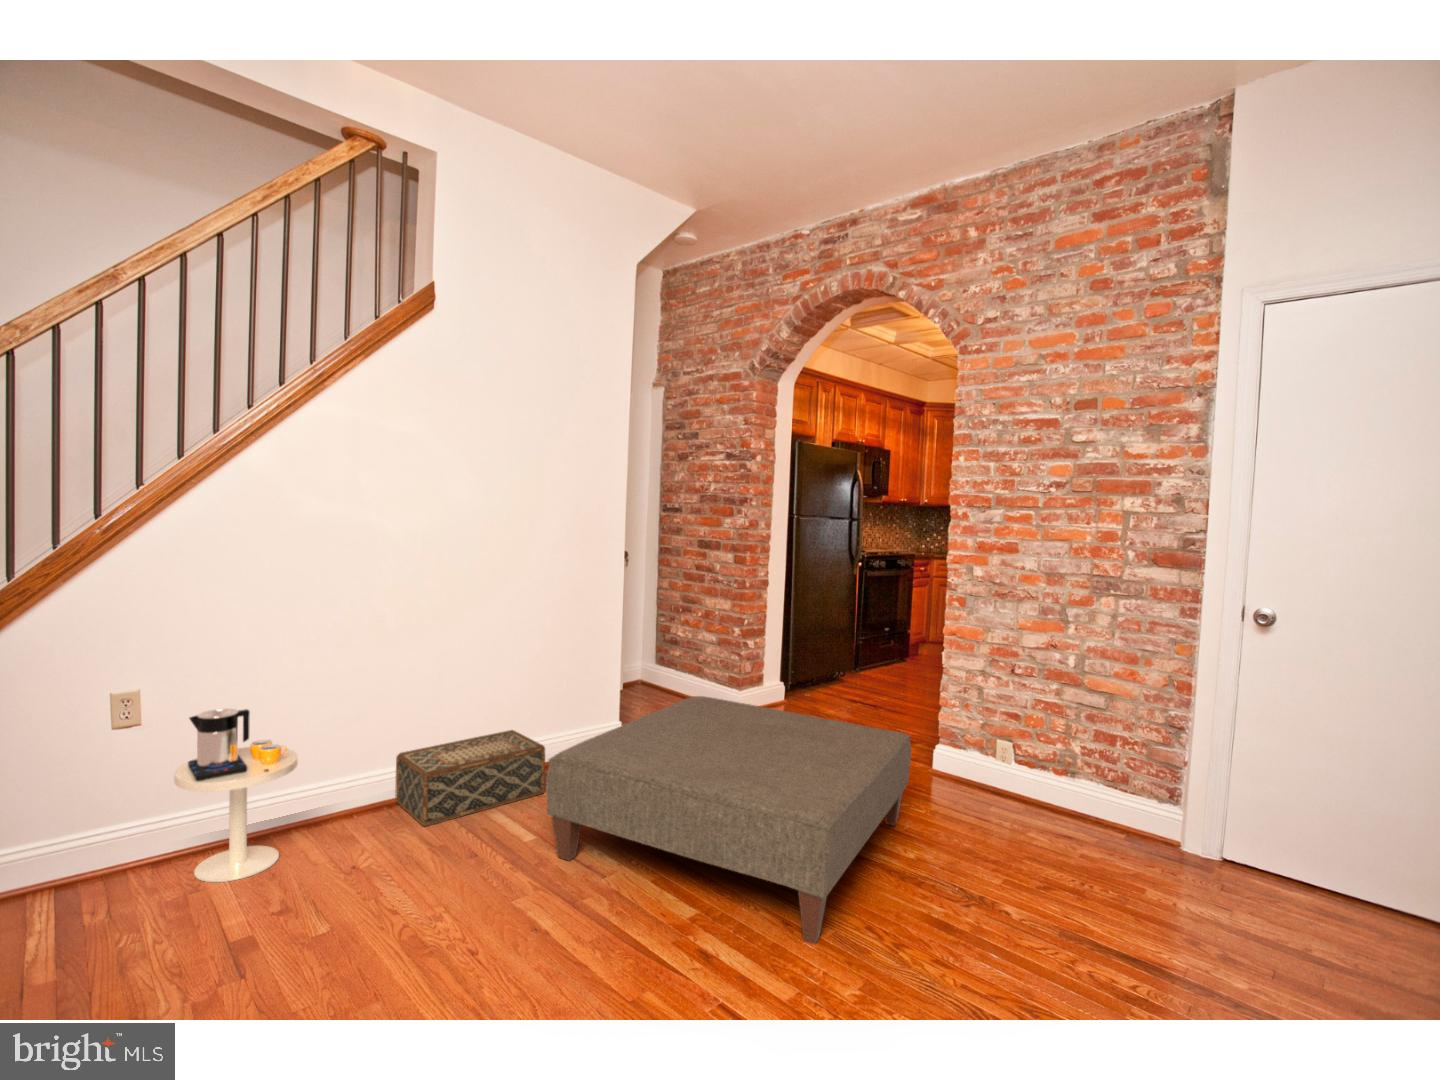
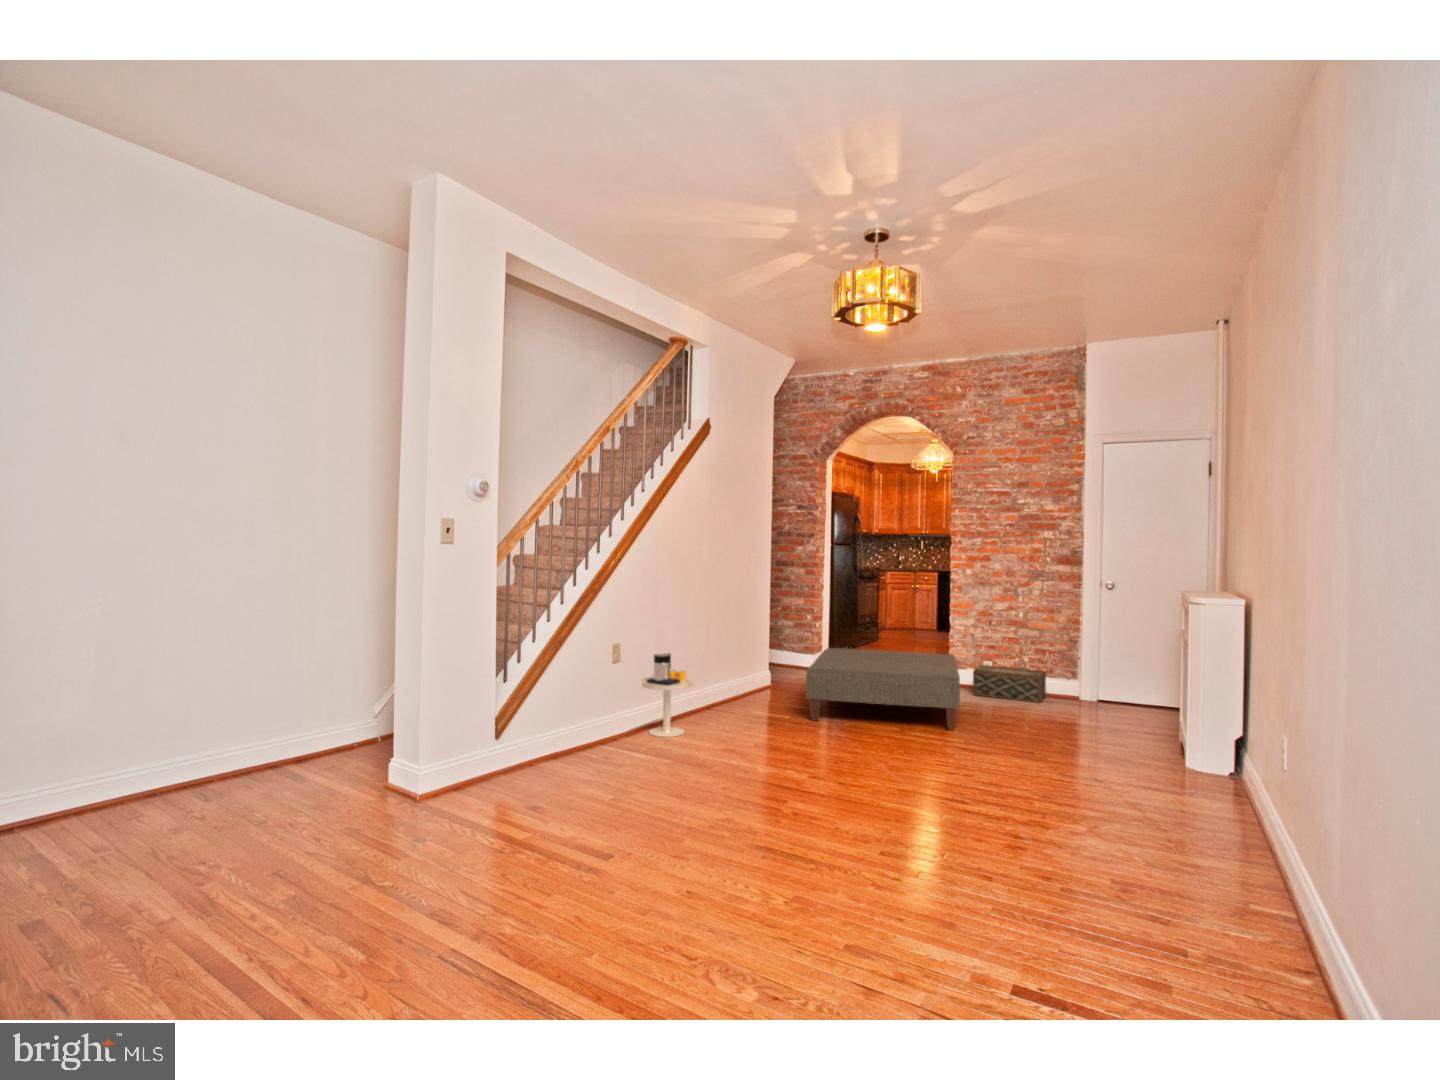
woven basket: present [396,730,545,826] -> present [973,665,1046,703]

